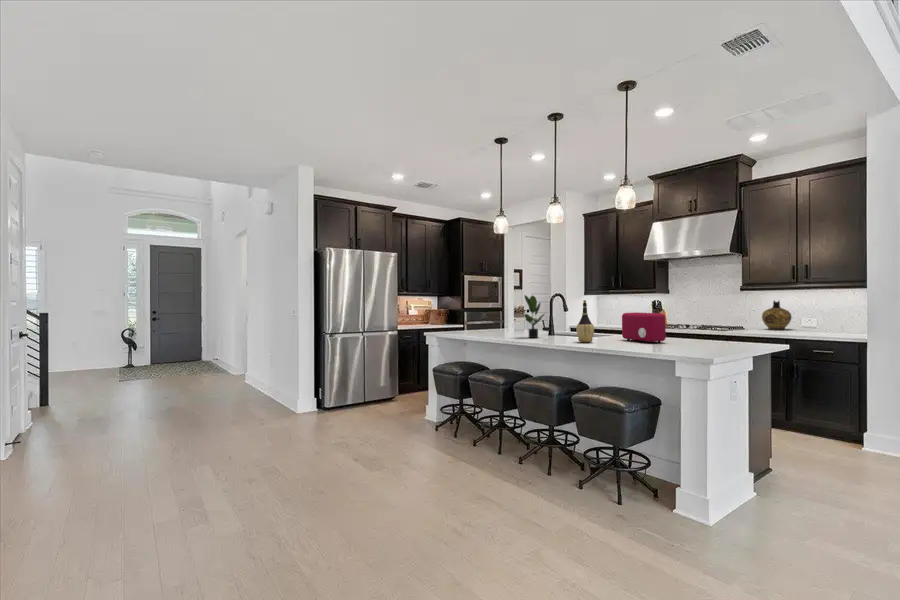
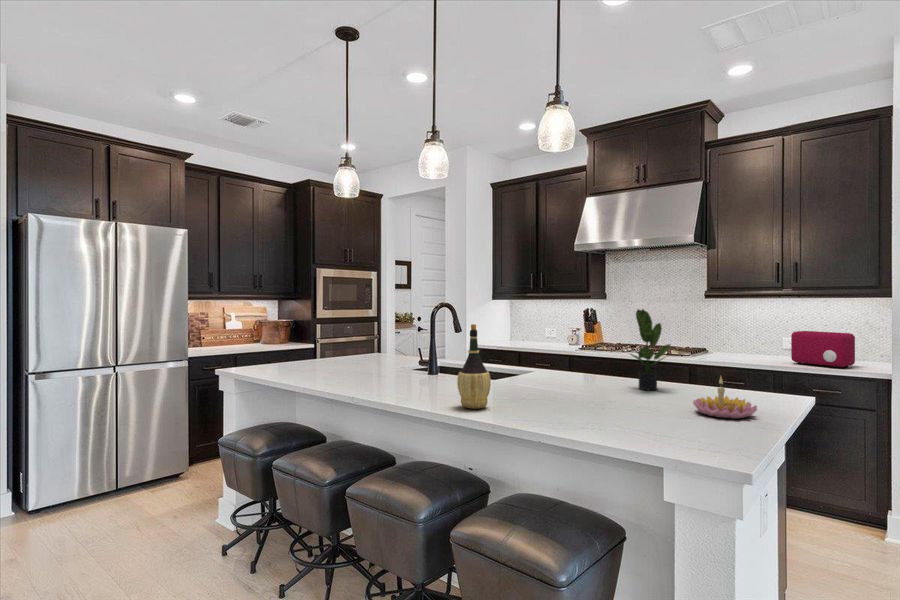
potted plant: present [525,295,544,338] -> present [630,309,670,390]
ceramic jug: present [762,301,792,330] -> none [734,314,774,357]
toaster: present [622,312,666,343] -> present [791,331,855,368]
candle holder: none [705,325,741,346] -> present [693,377,757,419]

